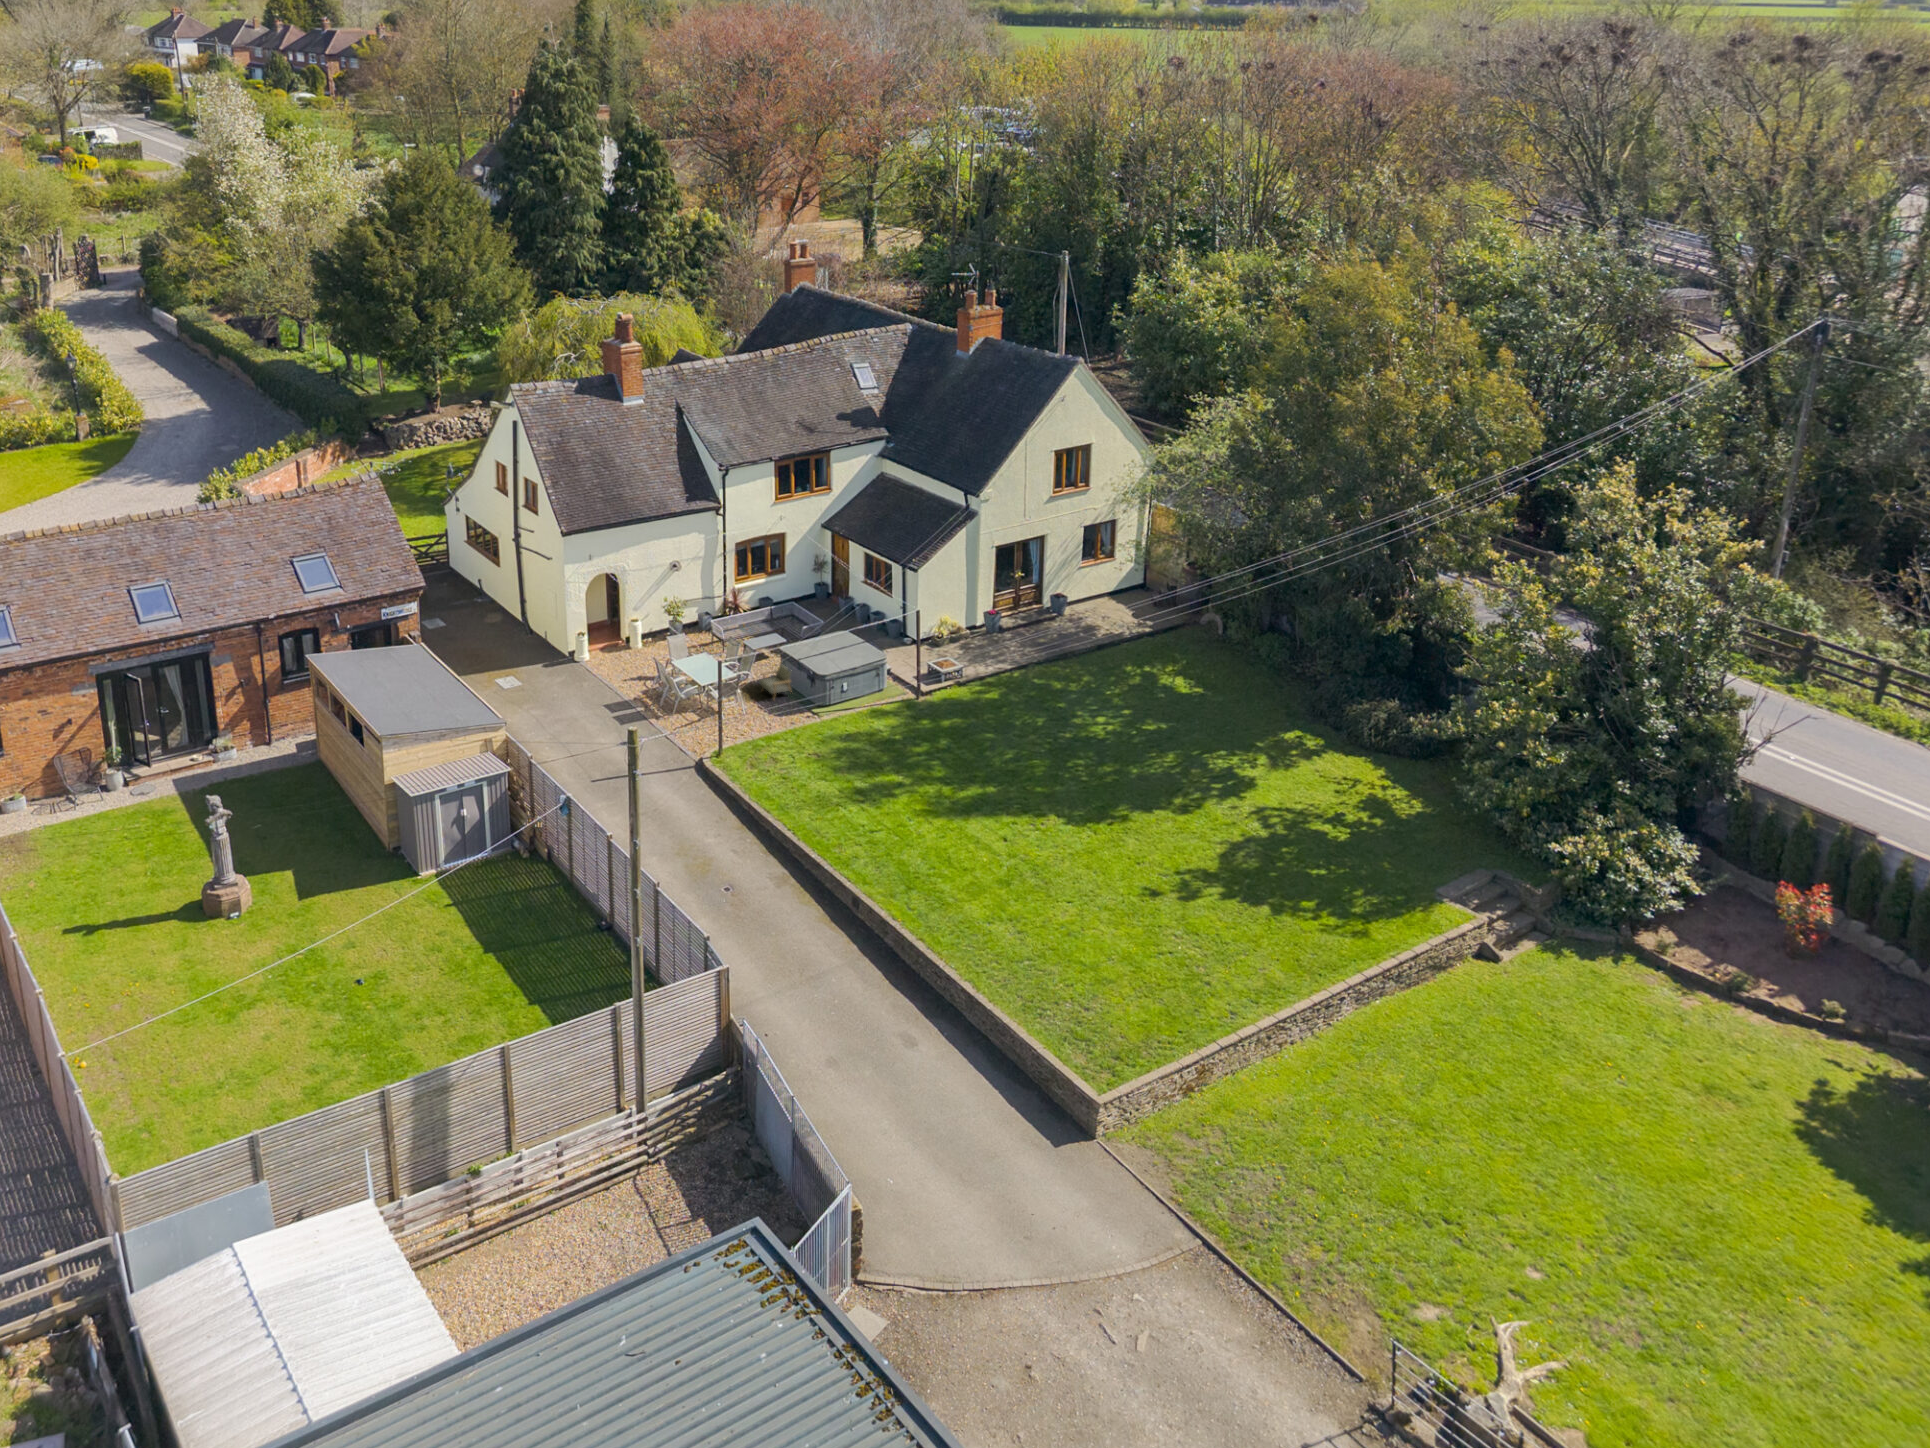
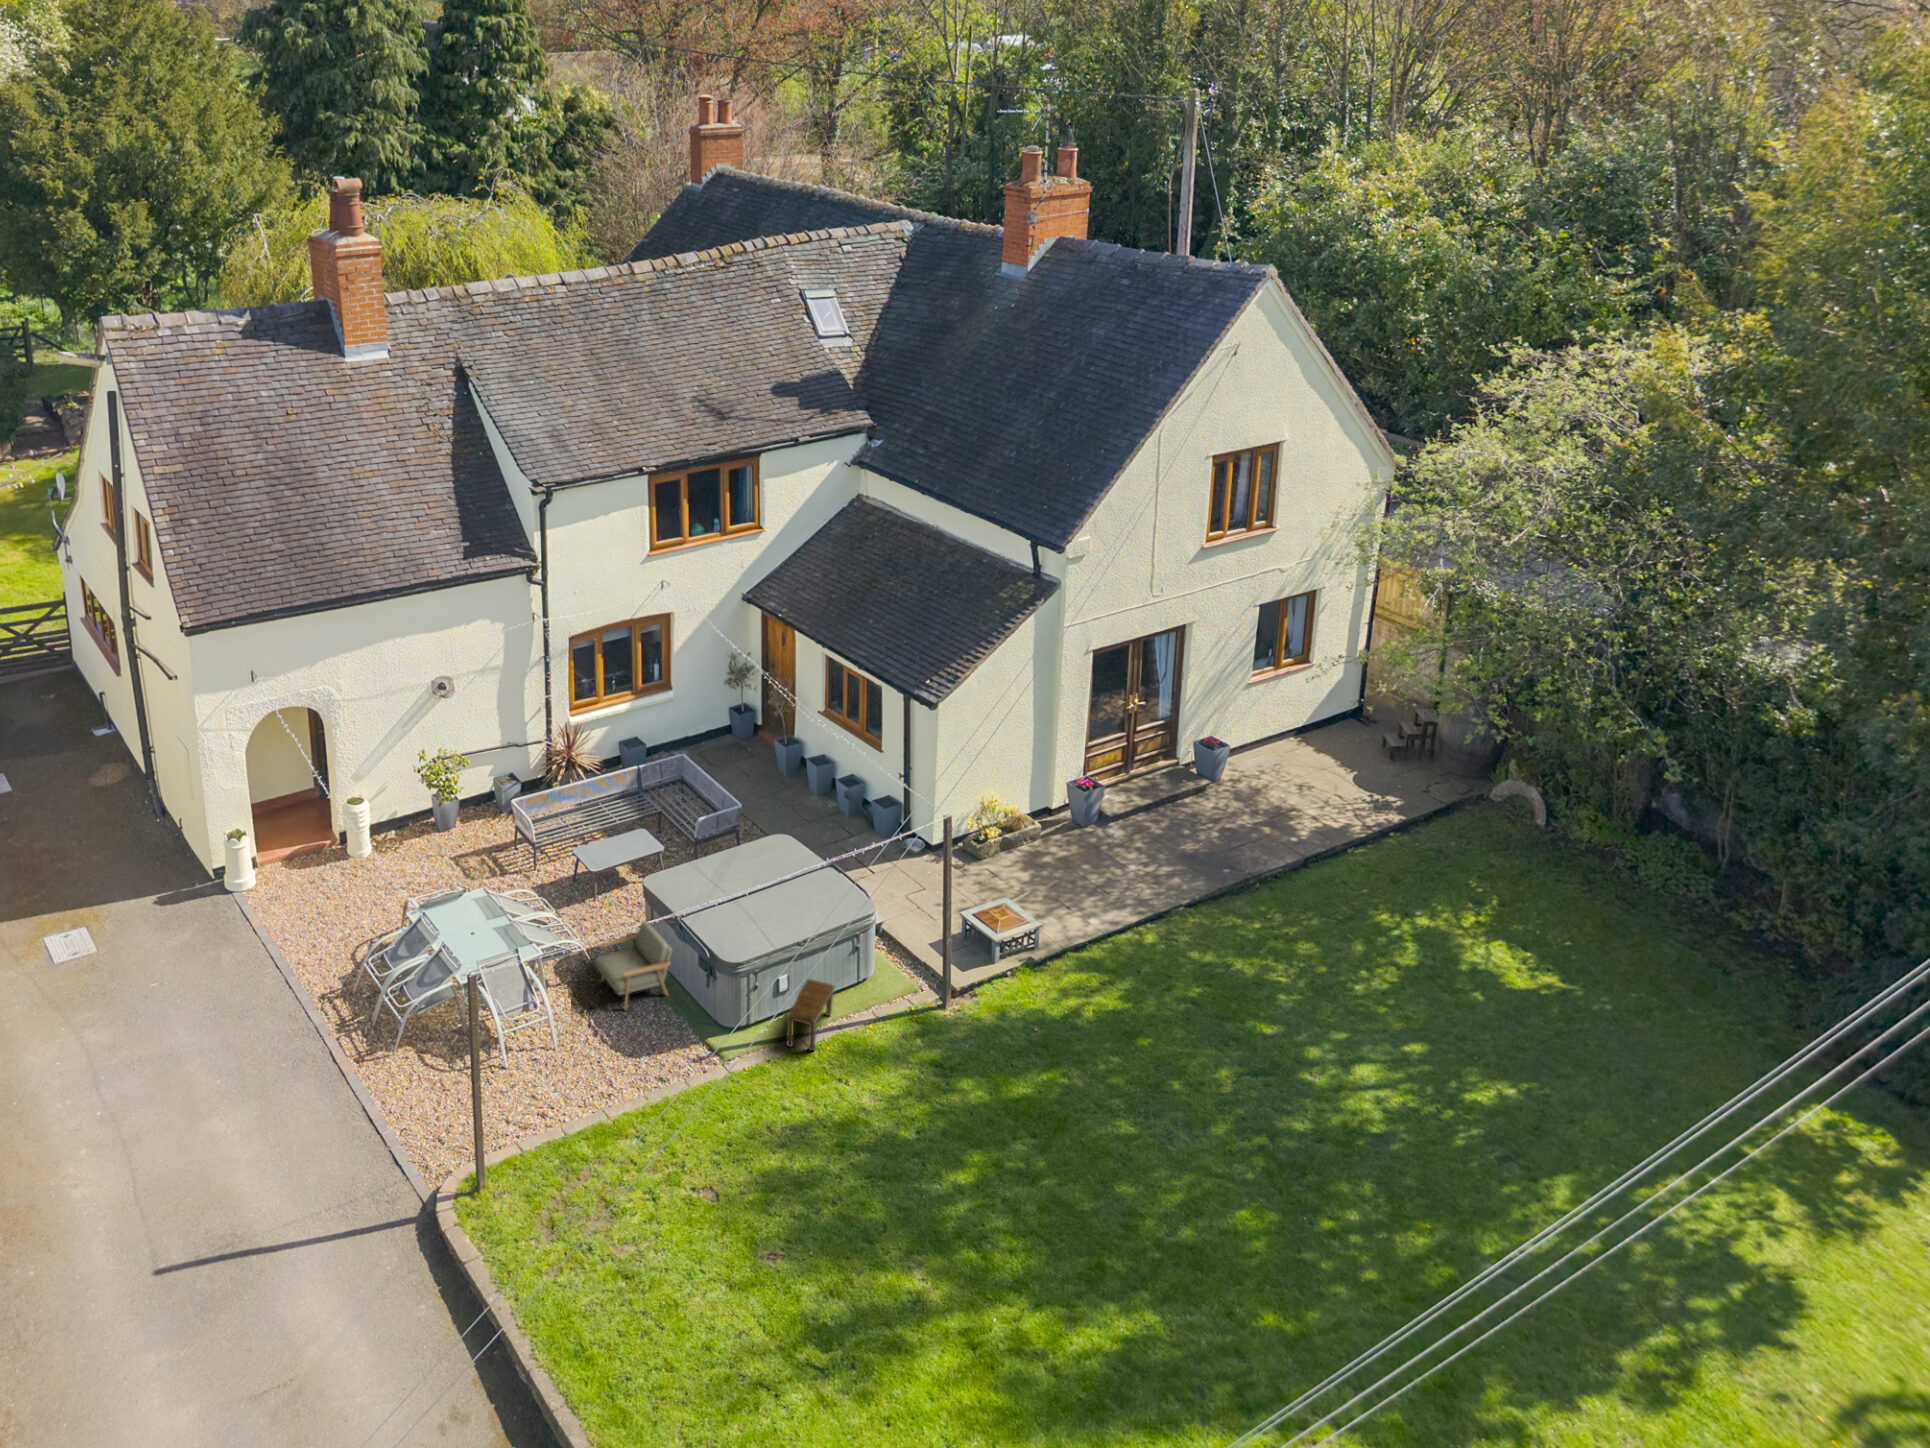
bench: none [846,686,868,713] -> present [786,979,835,1051]

